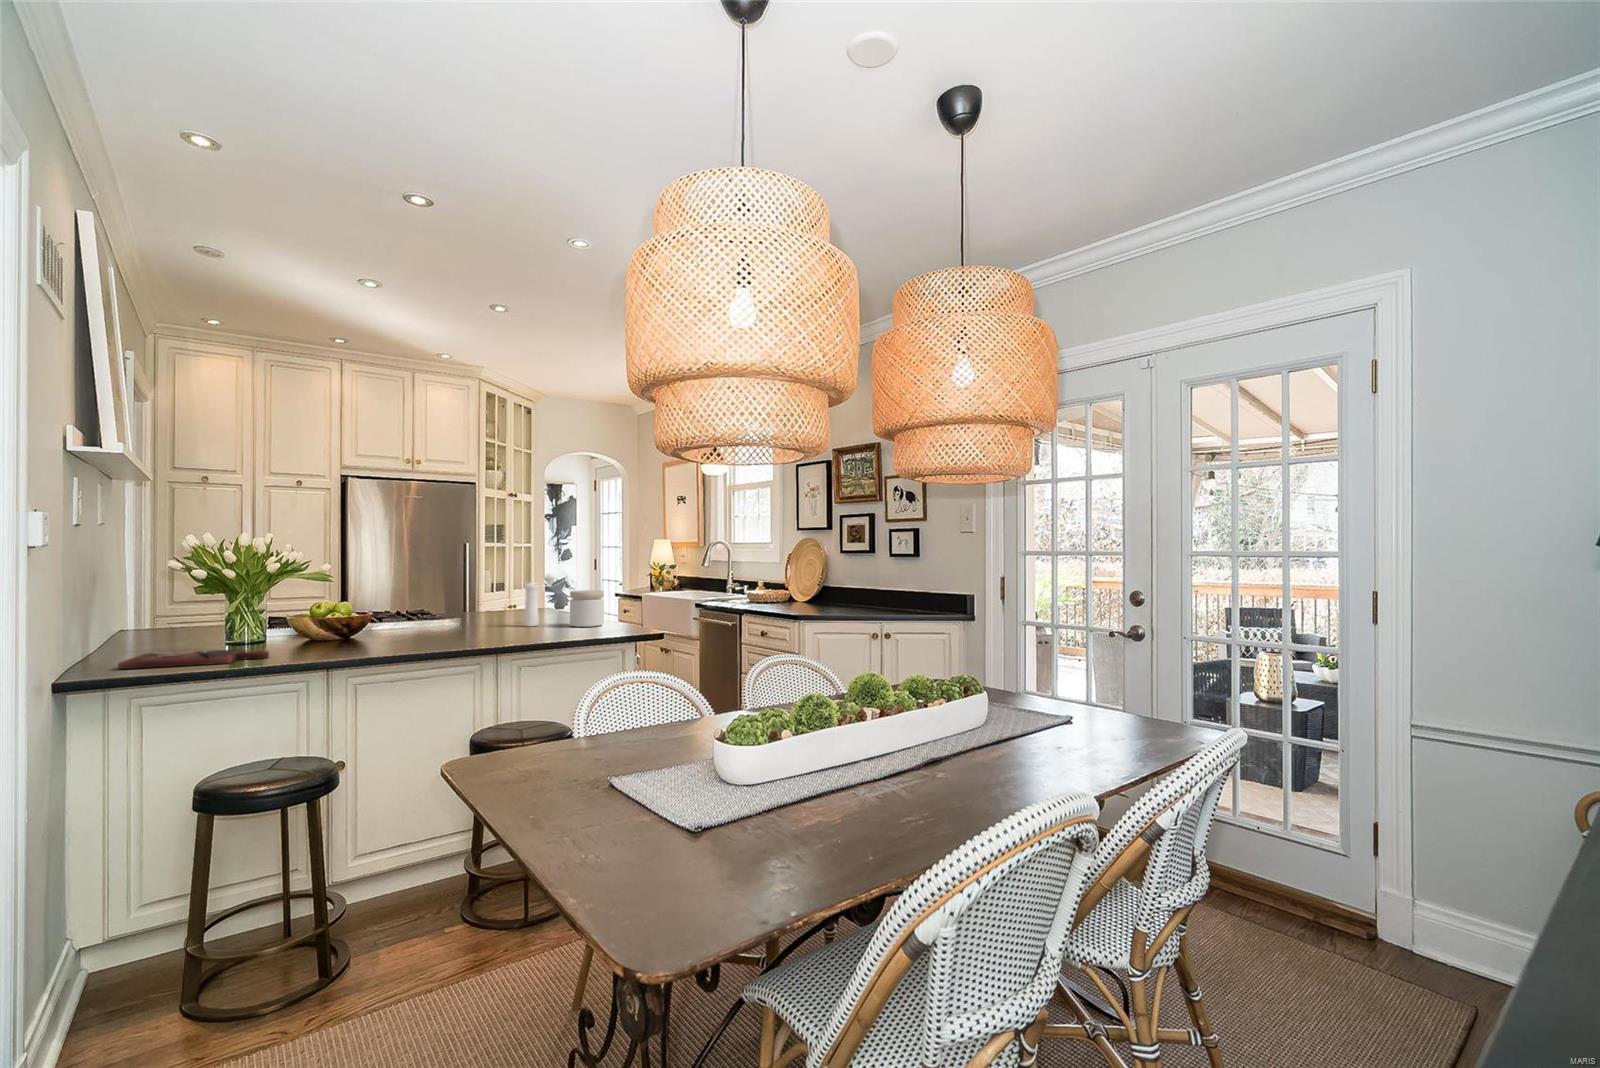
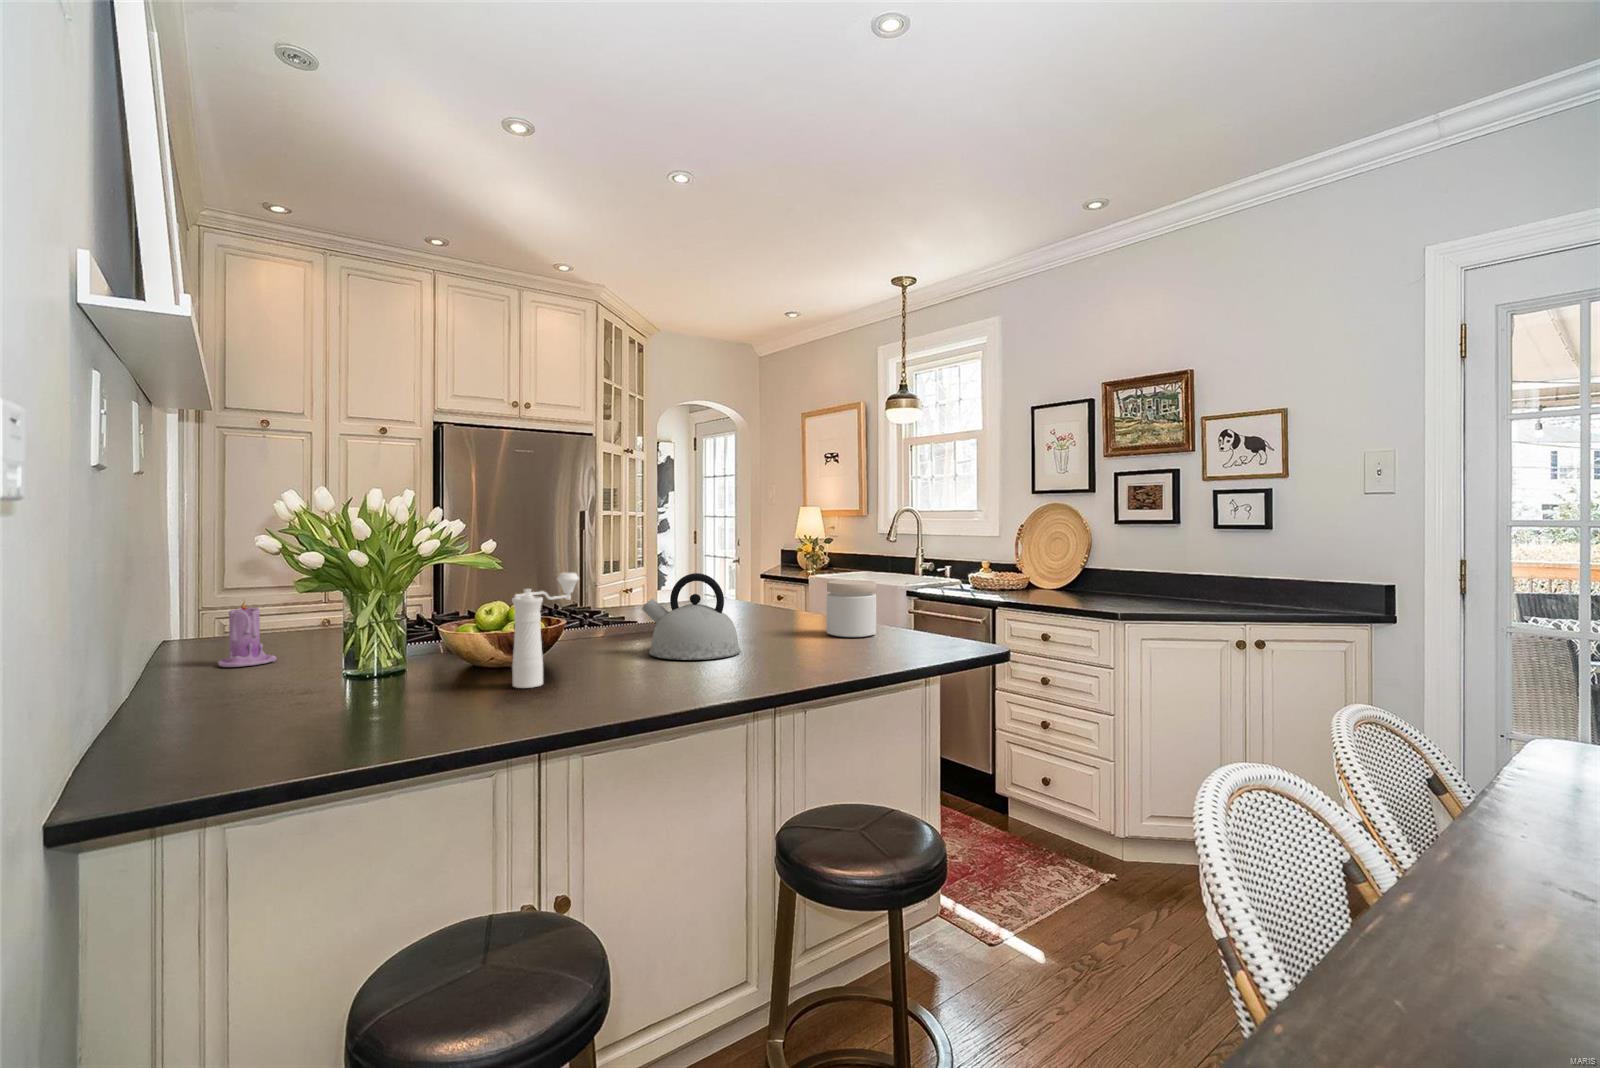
pepper mill: present [524,574,555,626] -> present [512,573,579,688]
kettle: none [431,585,495,638] -> present [642,573,741,660]
candle: none [146,602,186,644] -> present [218,600,276,667]
cutting board: present [118,649,269,669] -> none [188,688,434,737]

